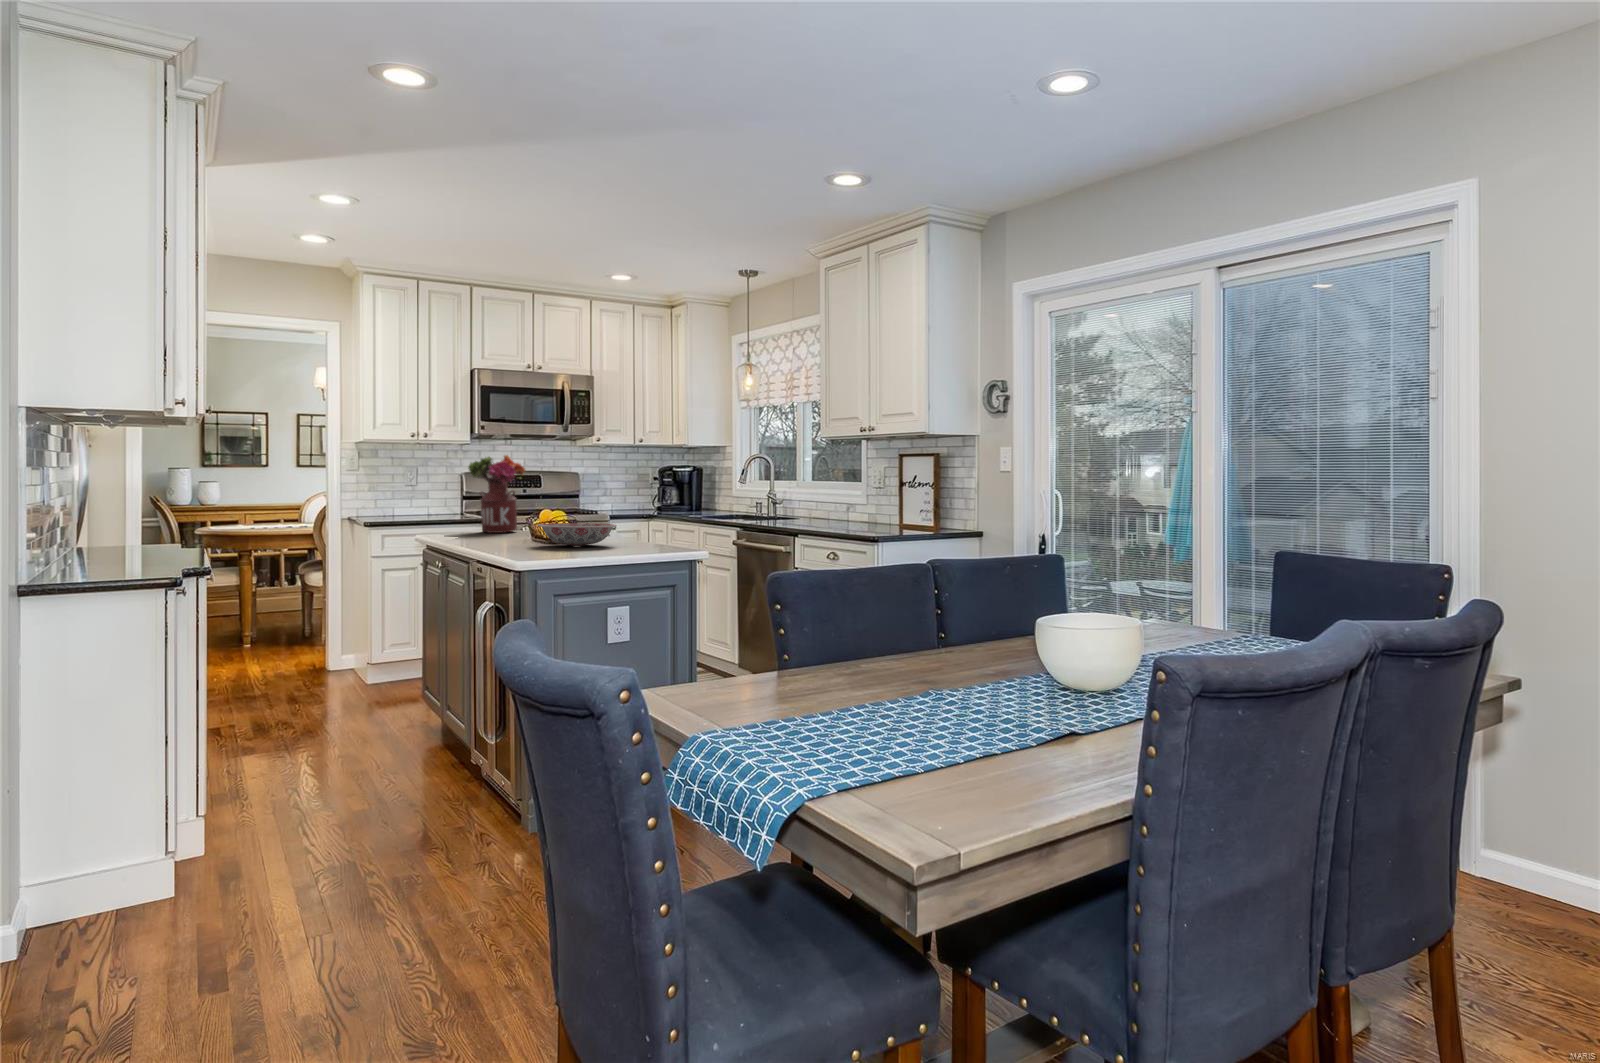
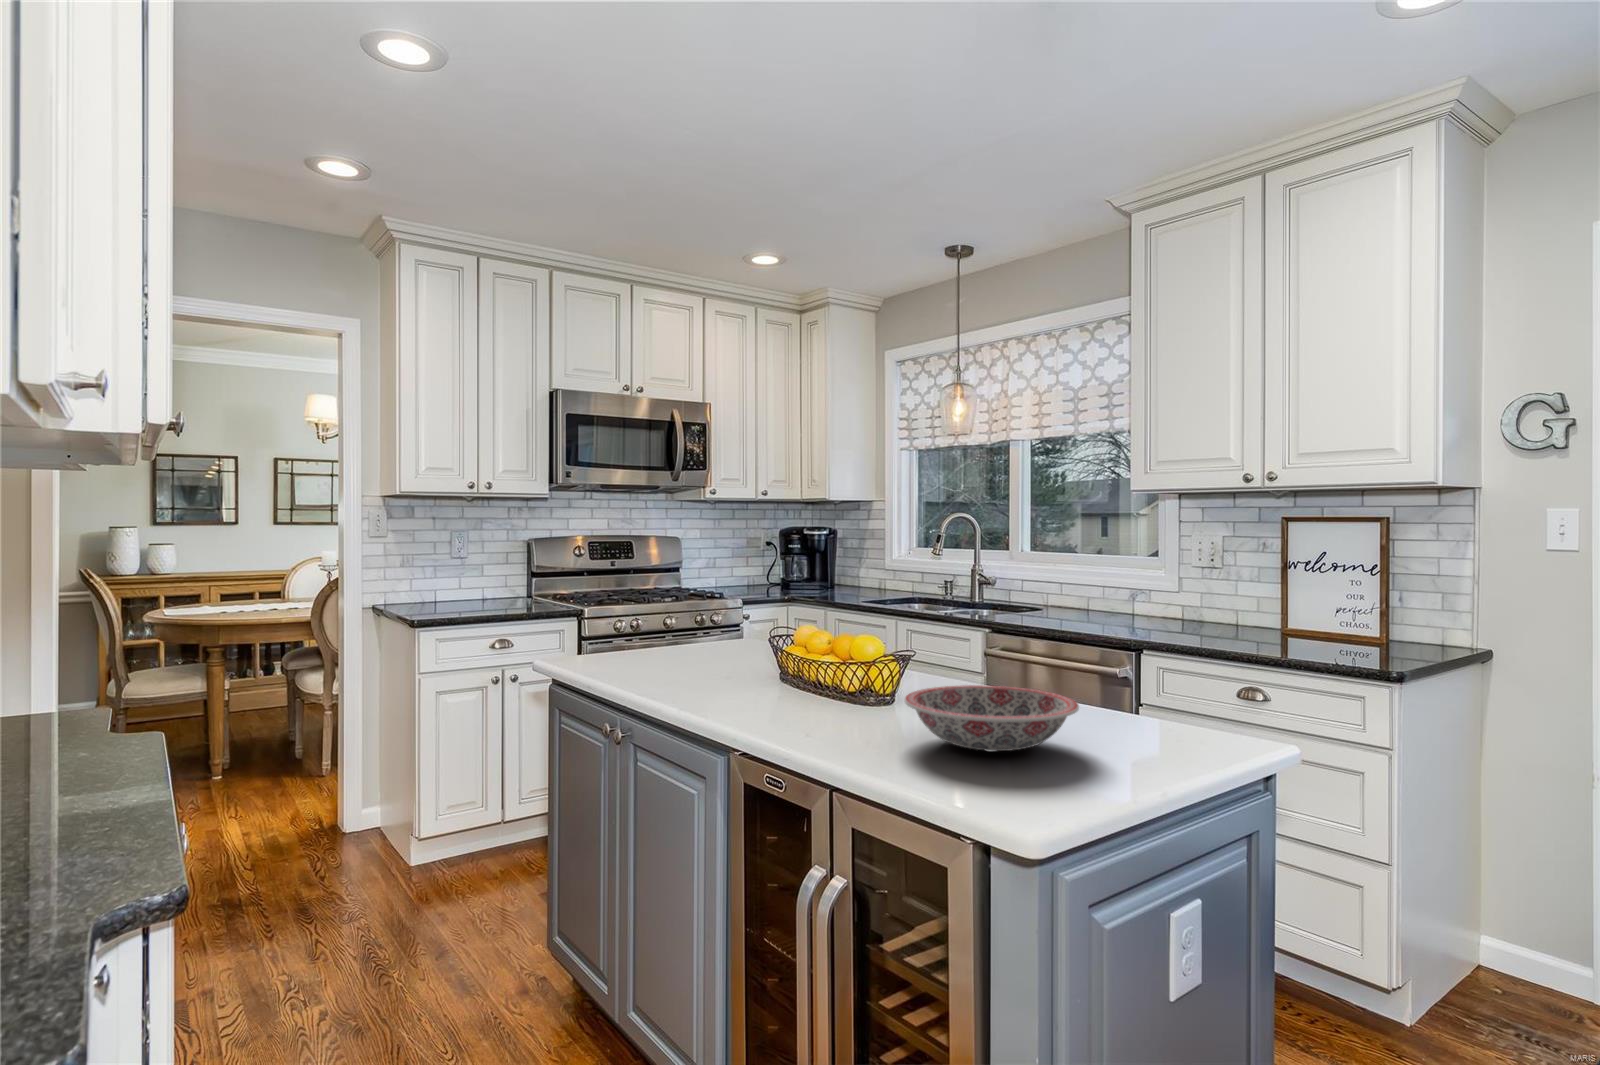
flower arrangement: present [468,455,526,533] -> none [644,530,746,675]

